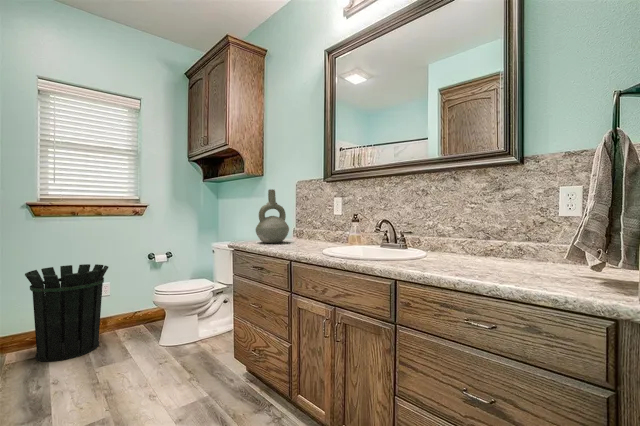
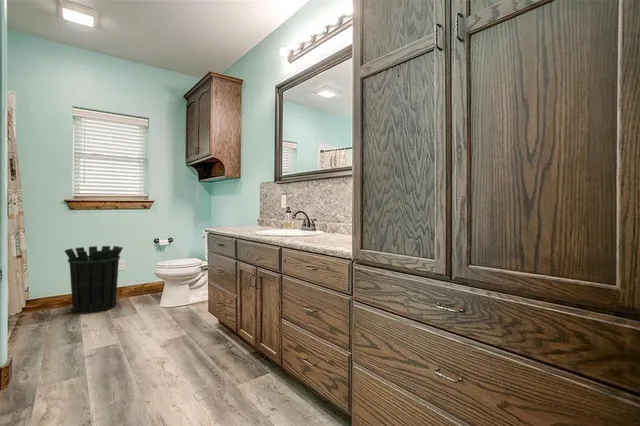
decorative vase: present [256,189,289,243] -> none [224,190,250,229]

